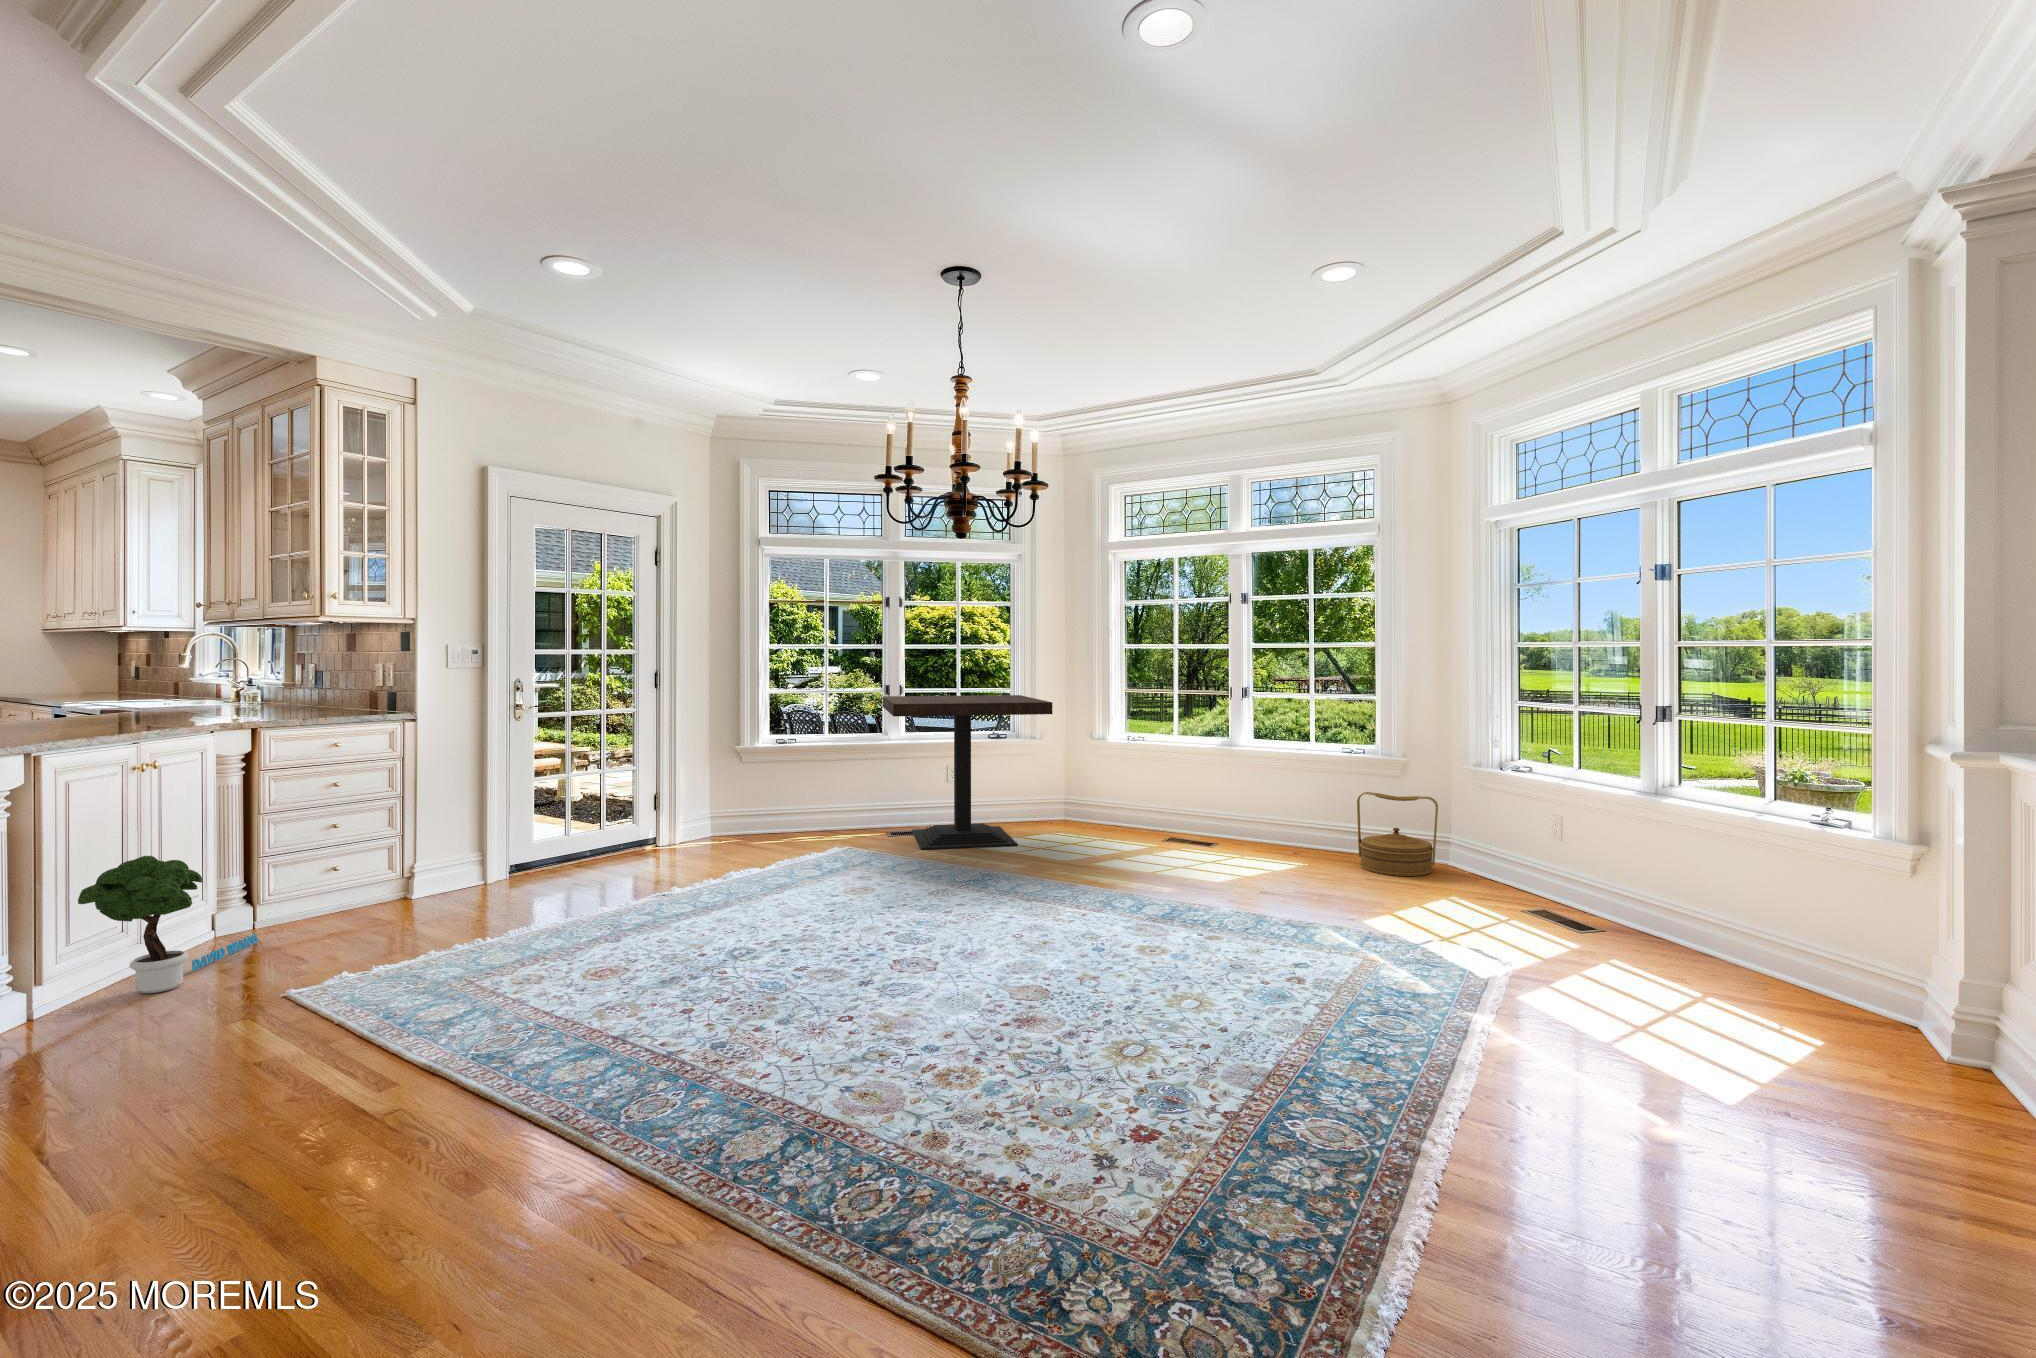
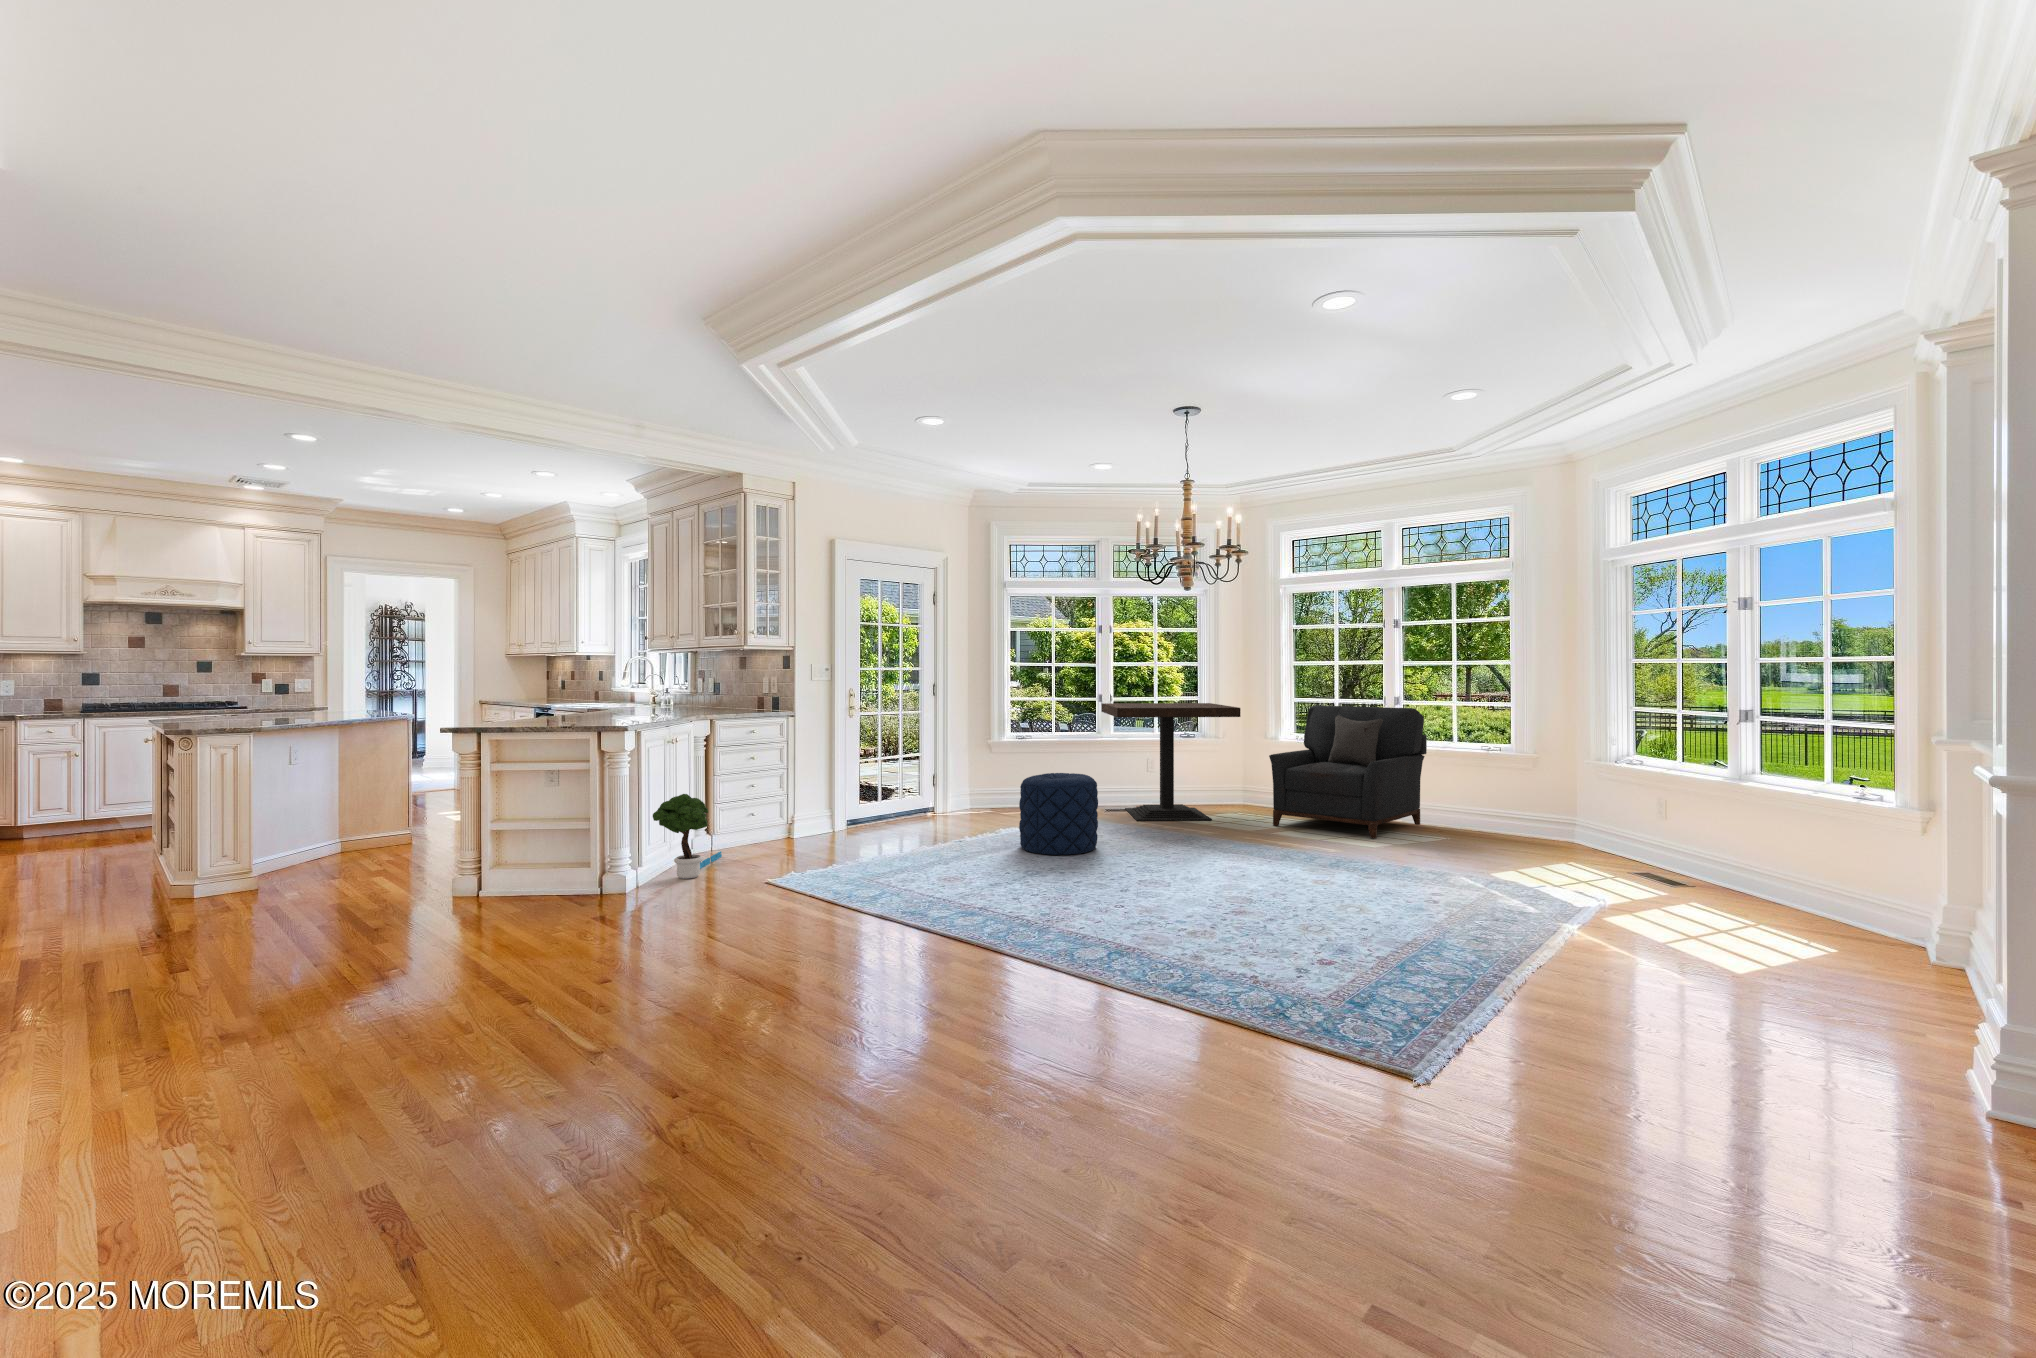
armchair: none [1088,698,1276,868] -> present [1269,705,1427,839]
woven basket: present [1357,792,1438,876] -> none [1494,781,1564,848]
pouf: none [742,796,854,914] -> present [1019,773,1098,855]

